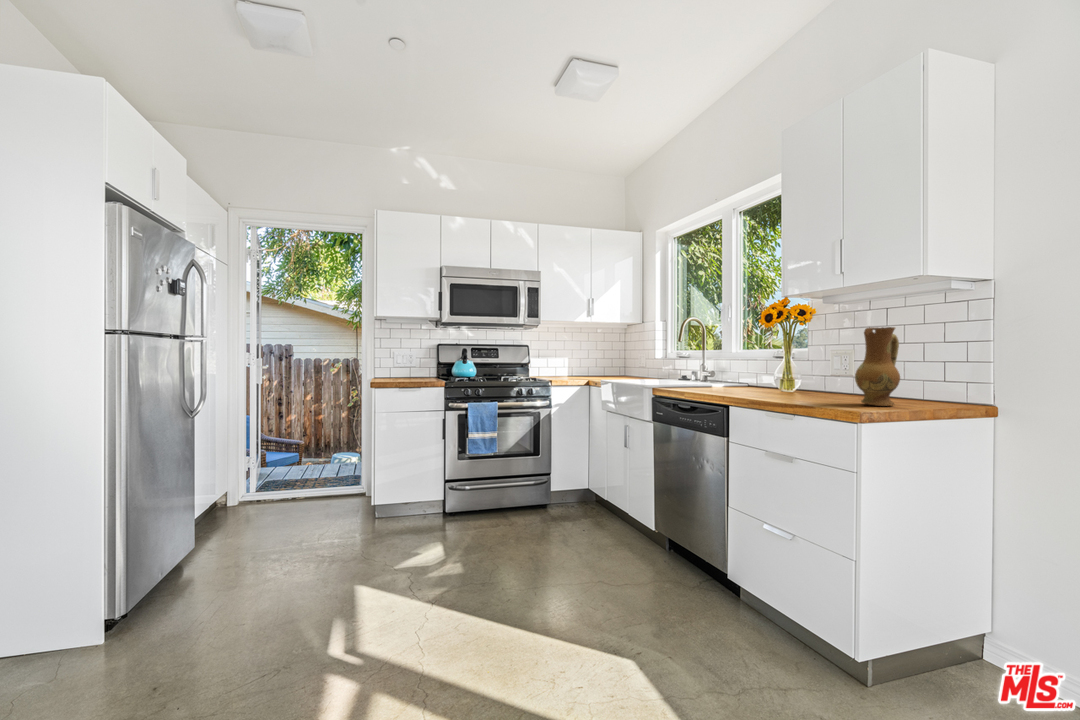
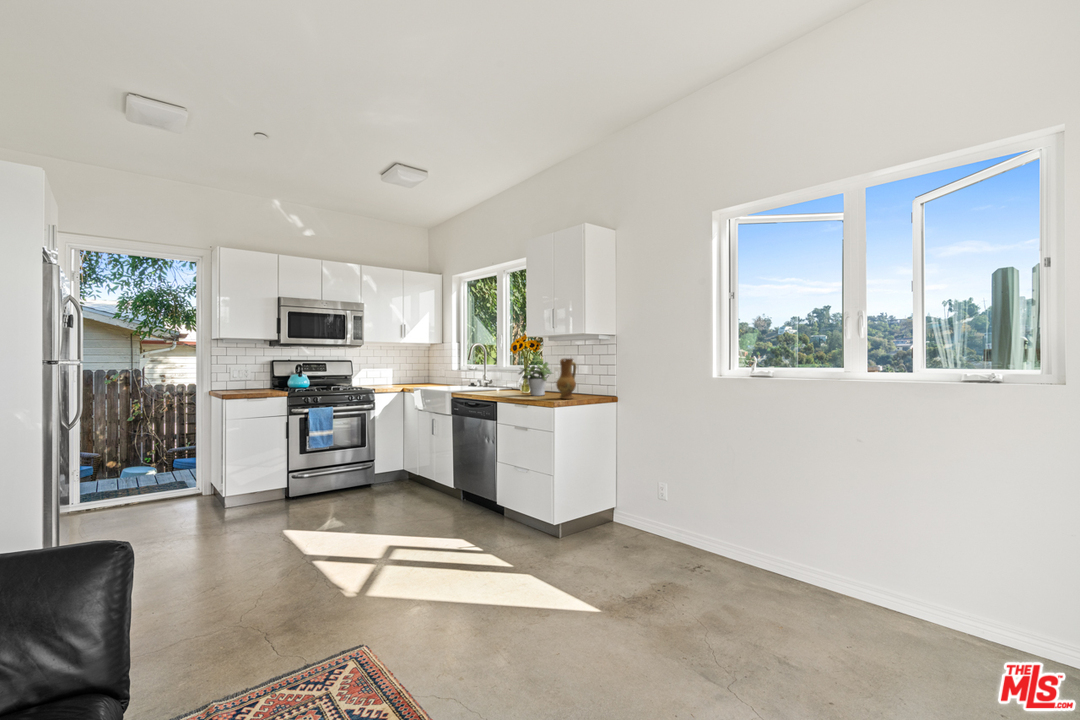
potted plant: none [769,338,837,397] -> present [519,362,552,396]

